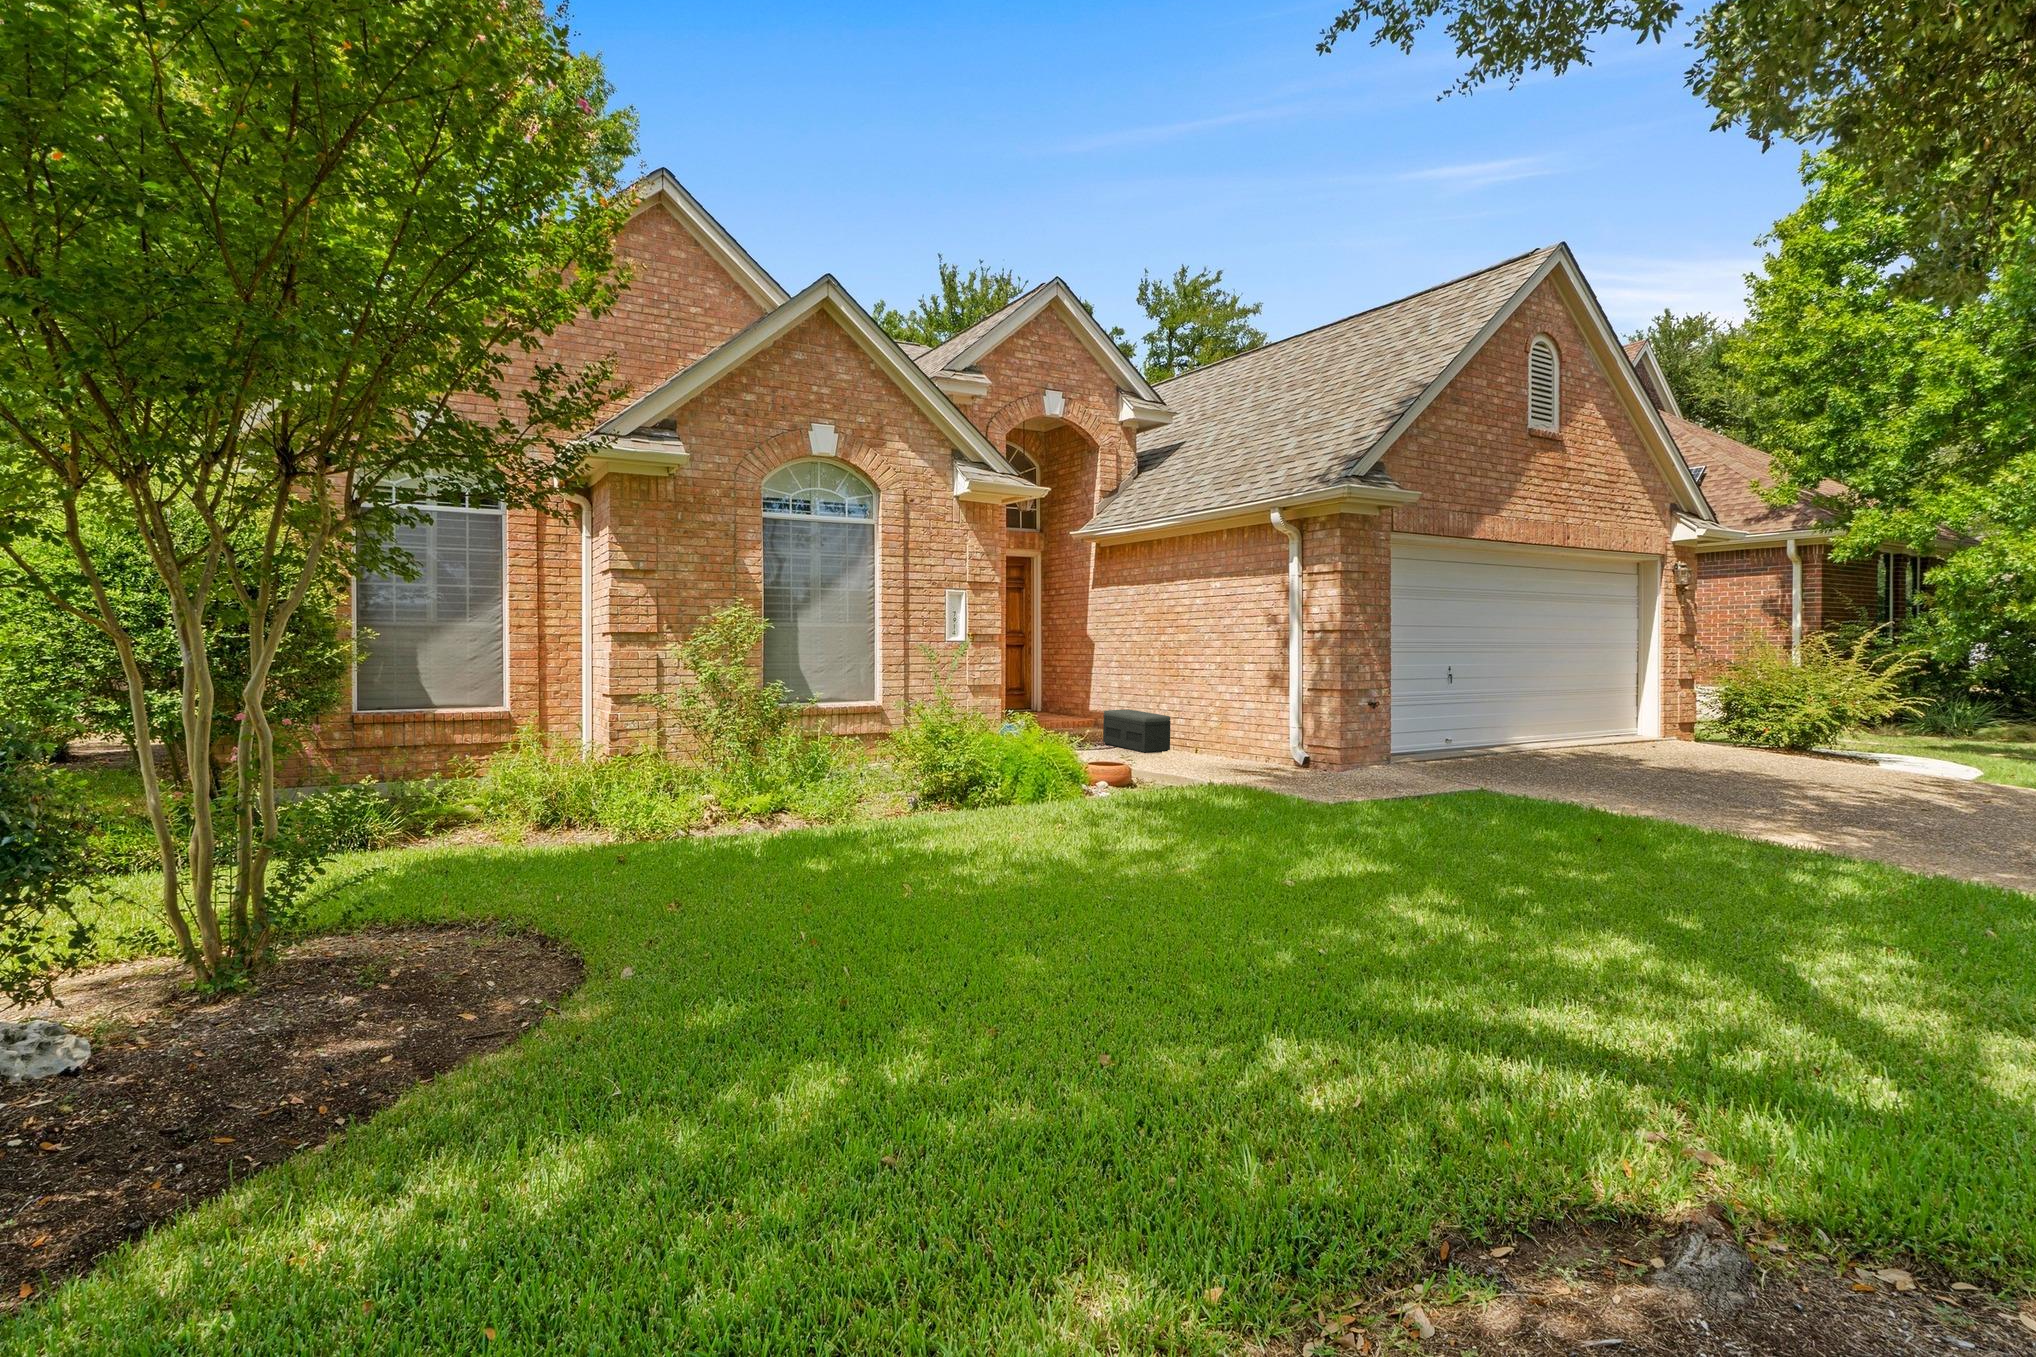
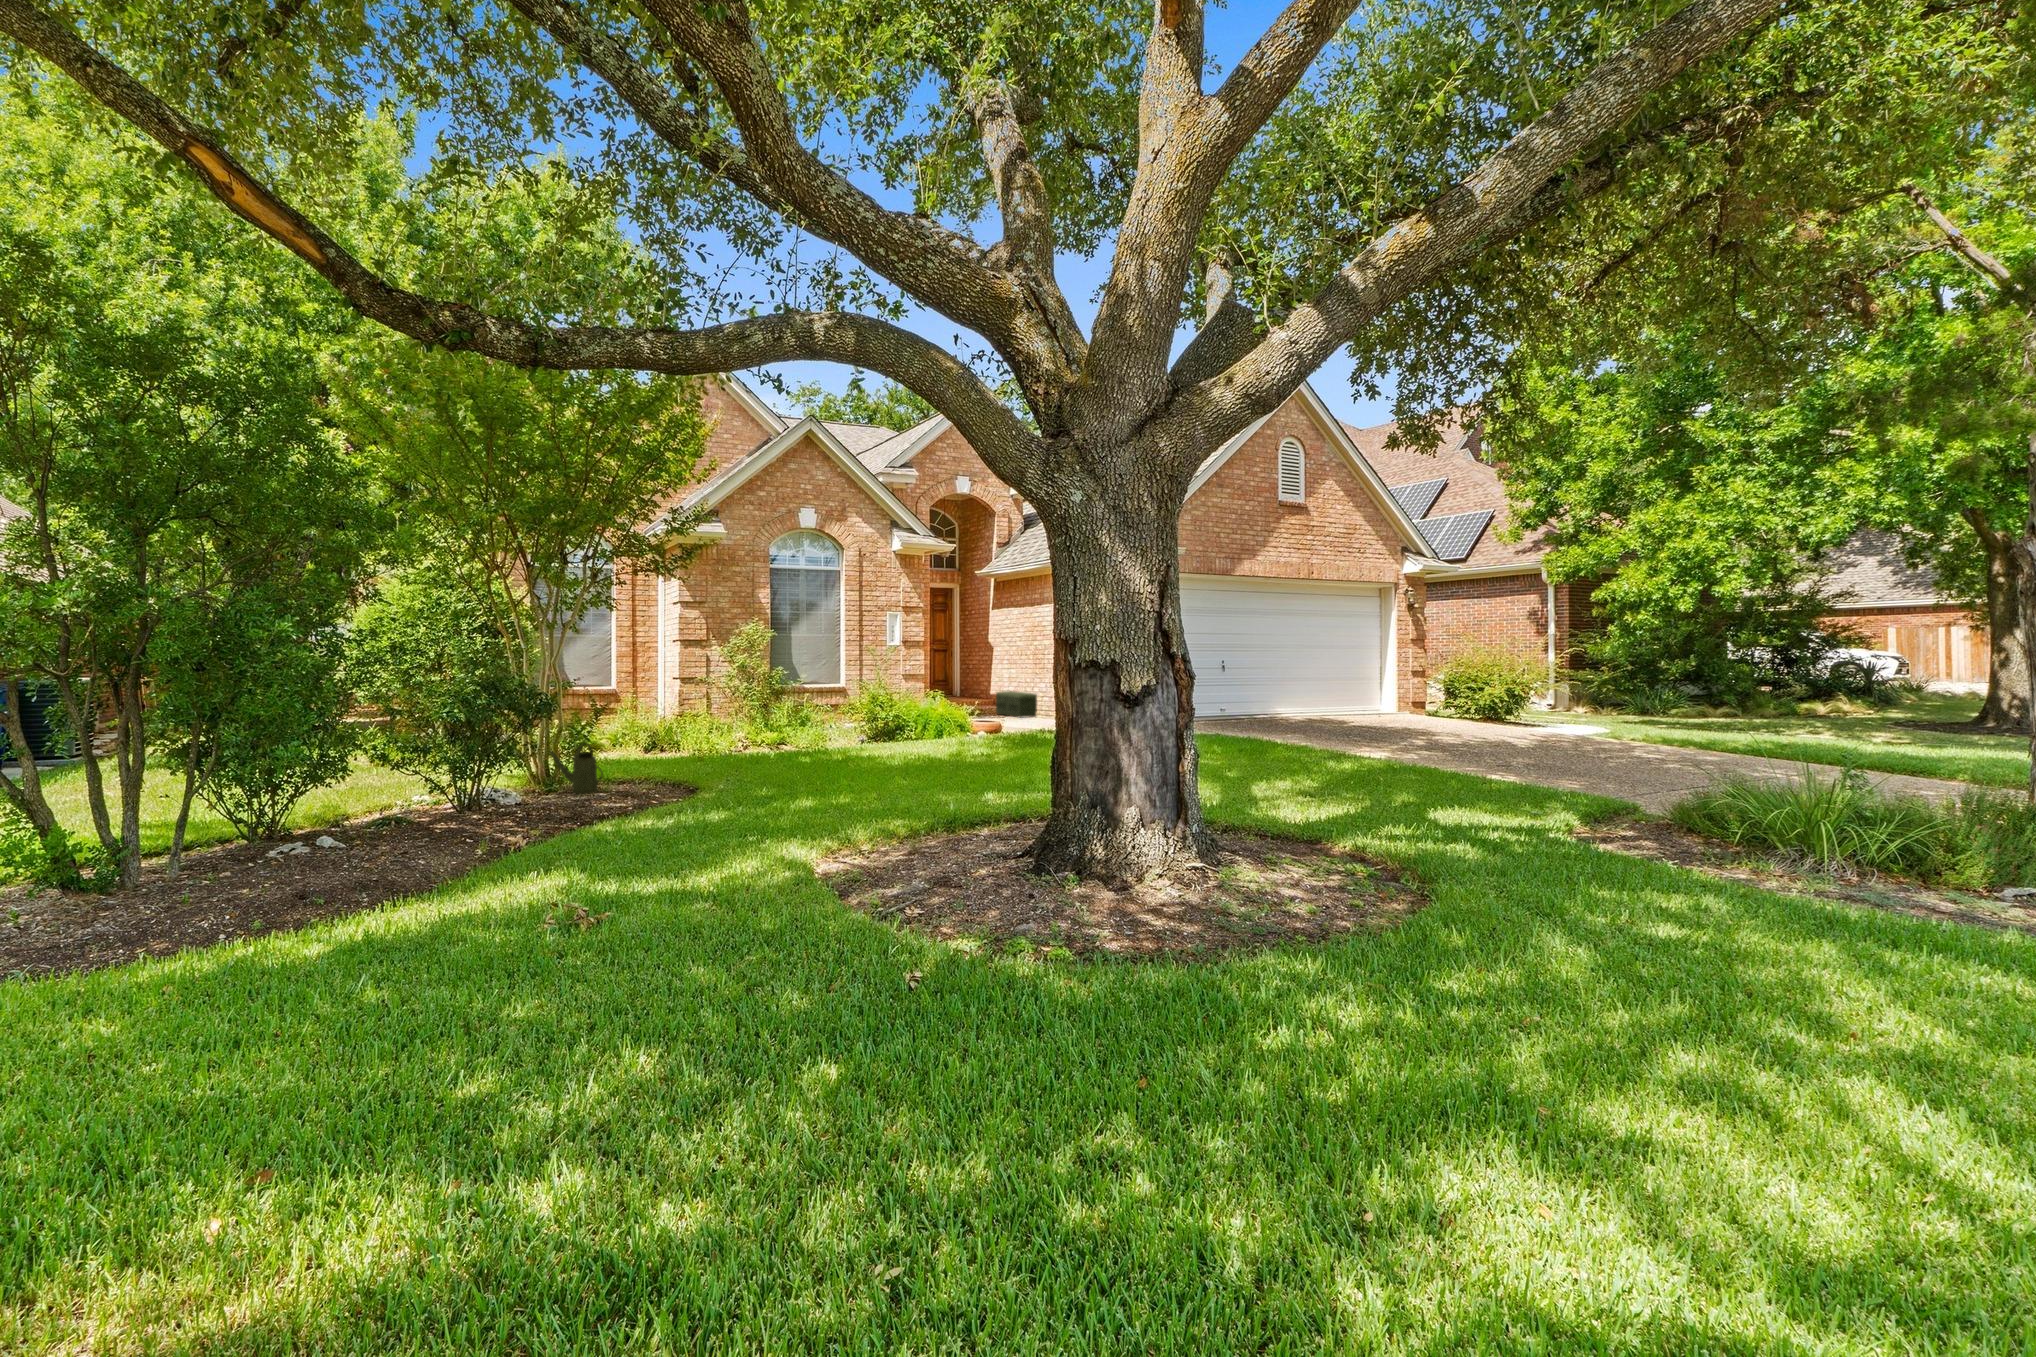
watering can: none [202,905,320,1034] -> present [550,744,603,795]

